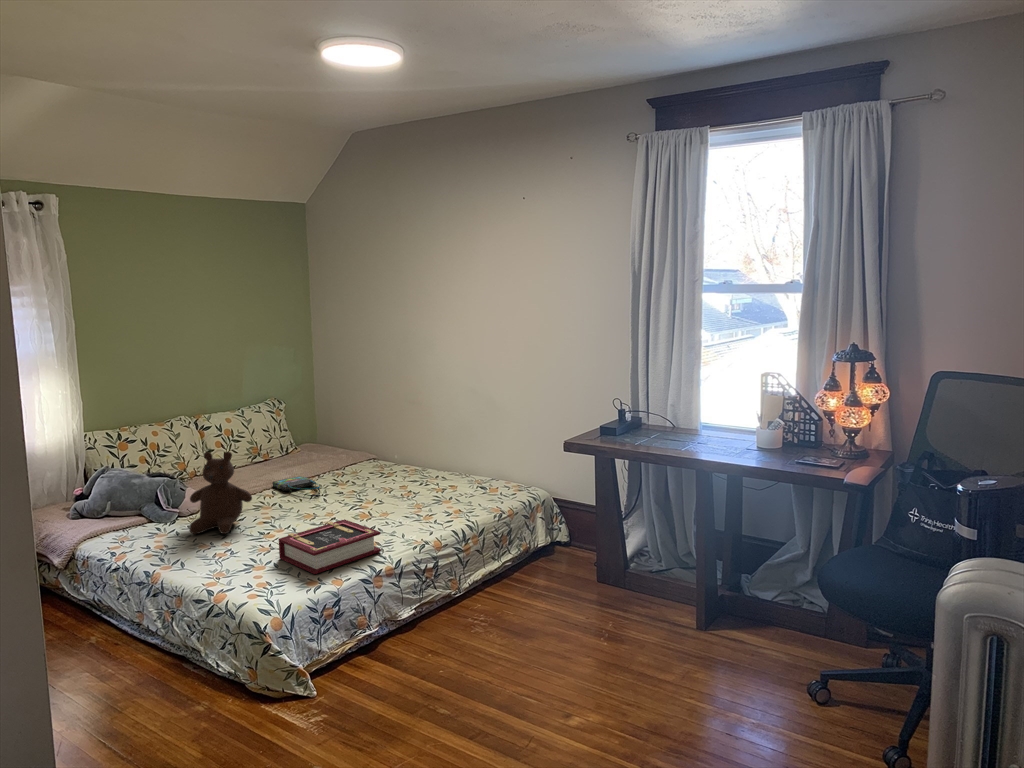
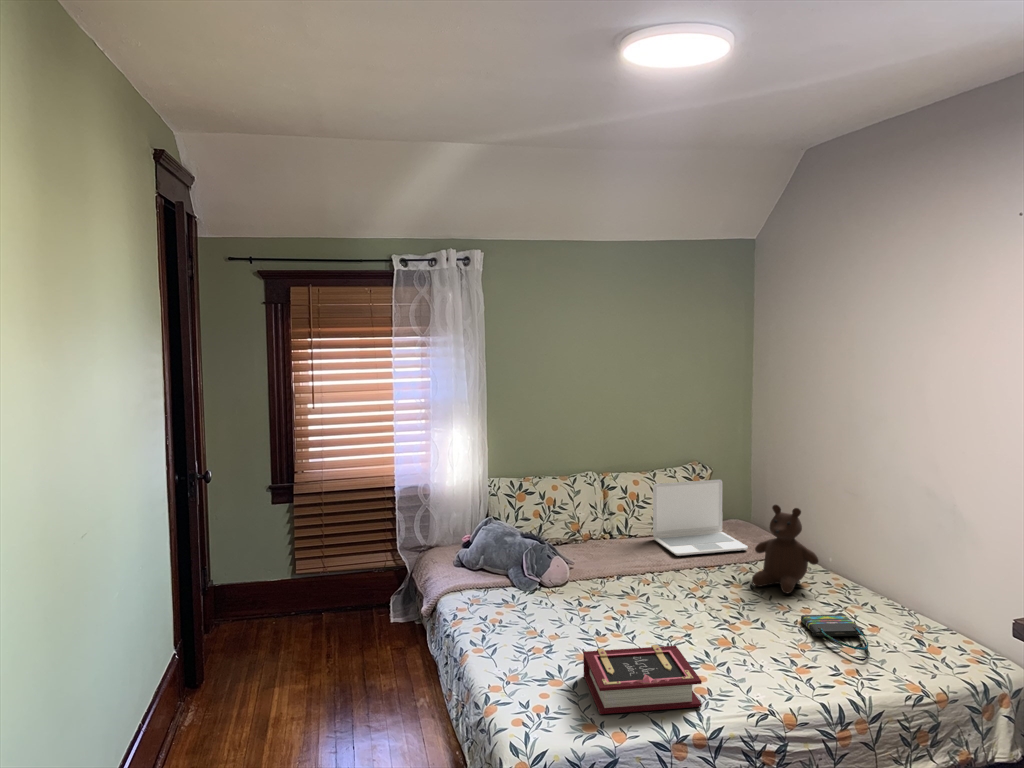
laptop: none [249,408,335,474] -> present [653,480,748,556]
teddy bear: present [189,452,252,534] -> present [752,505,819,593]
tote bag: present [272,476,320,496] -> present [801,614,868,661]

